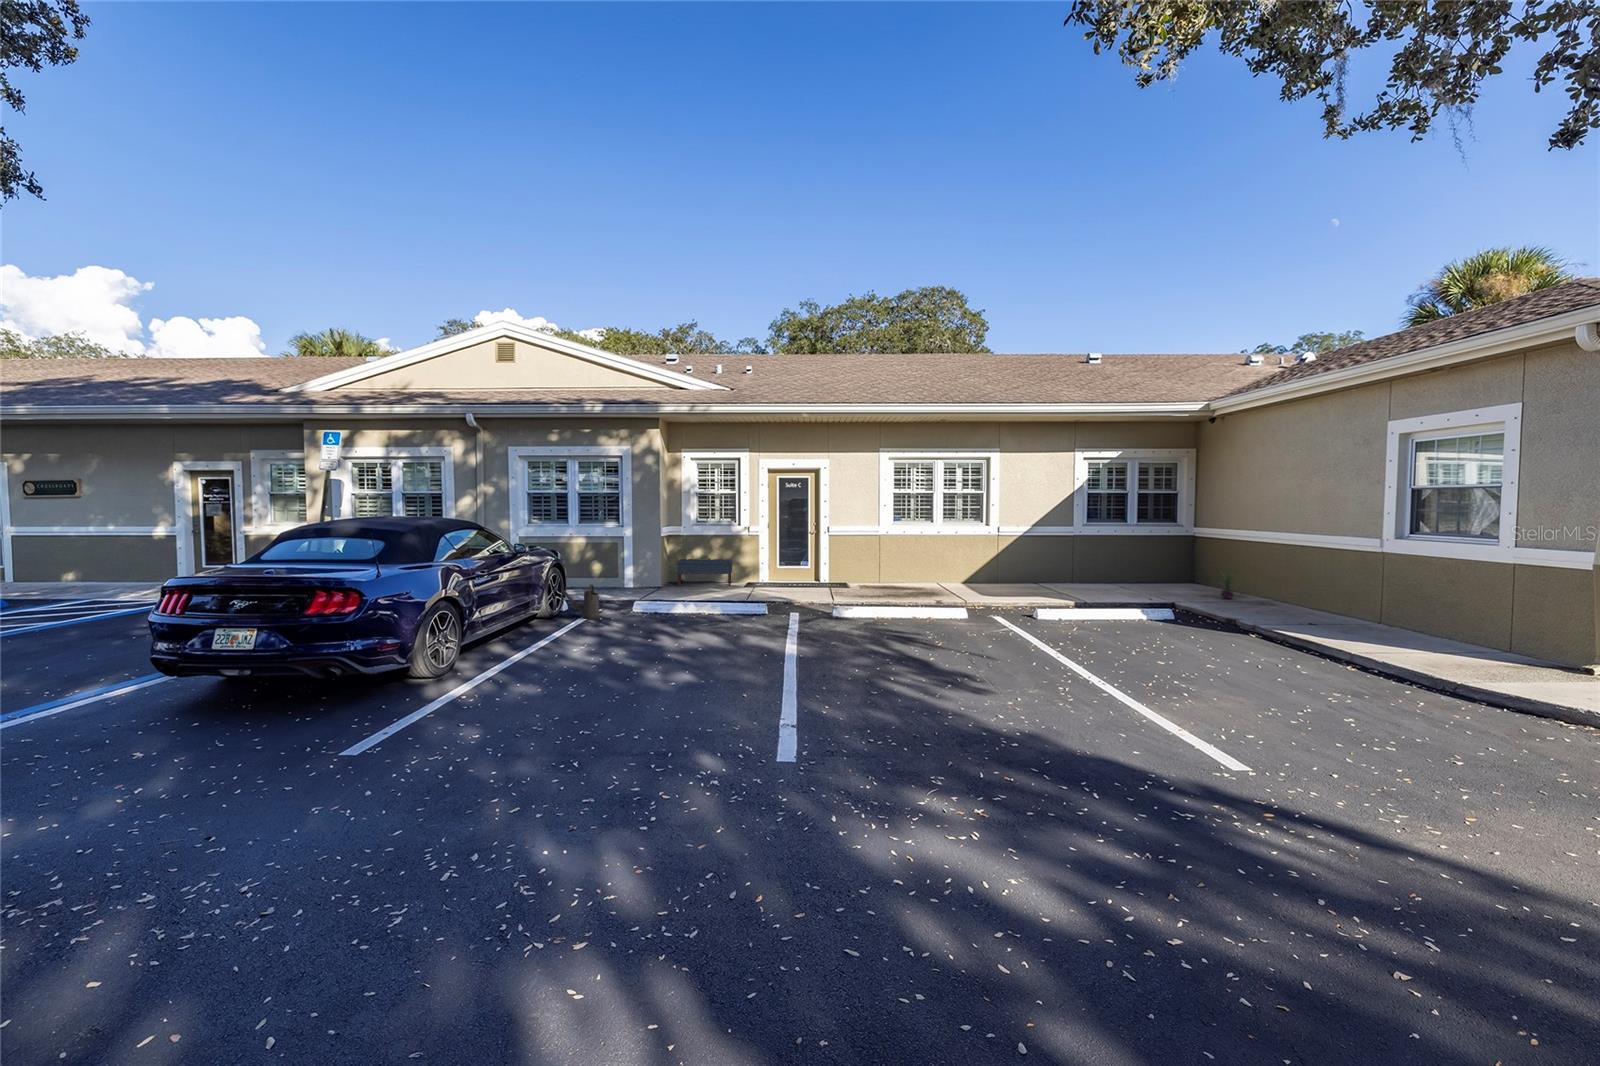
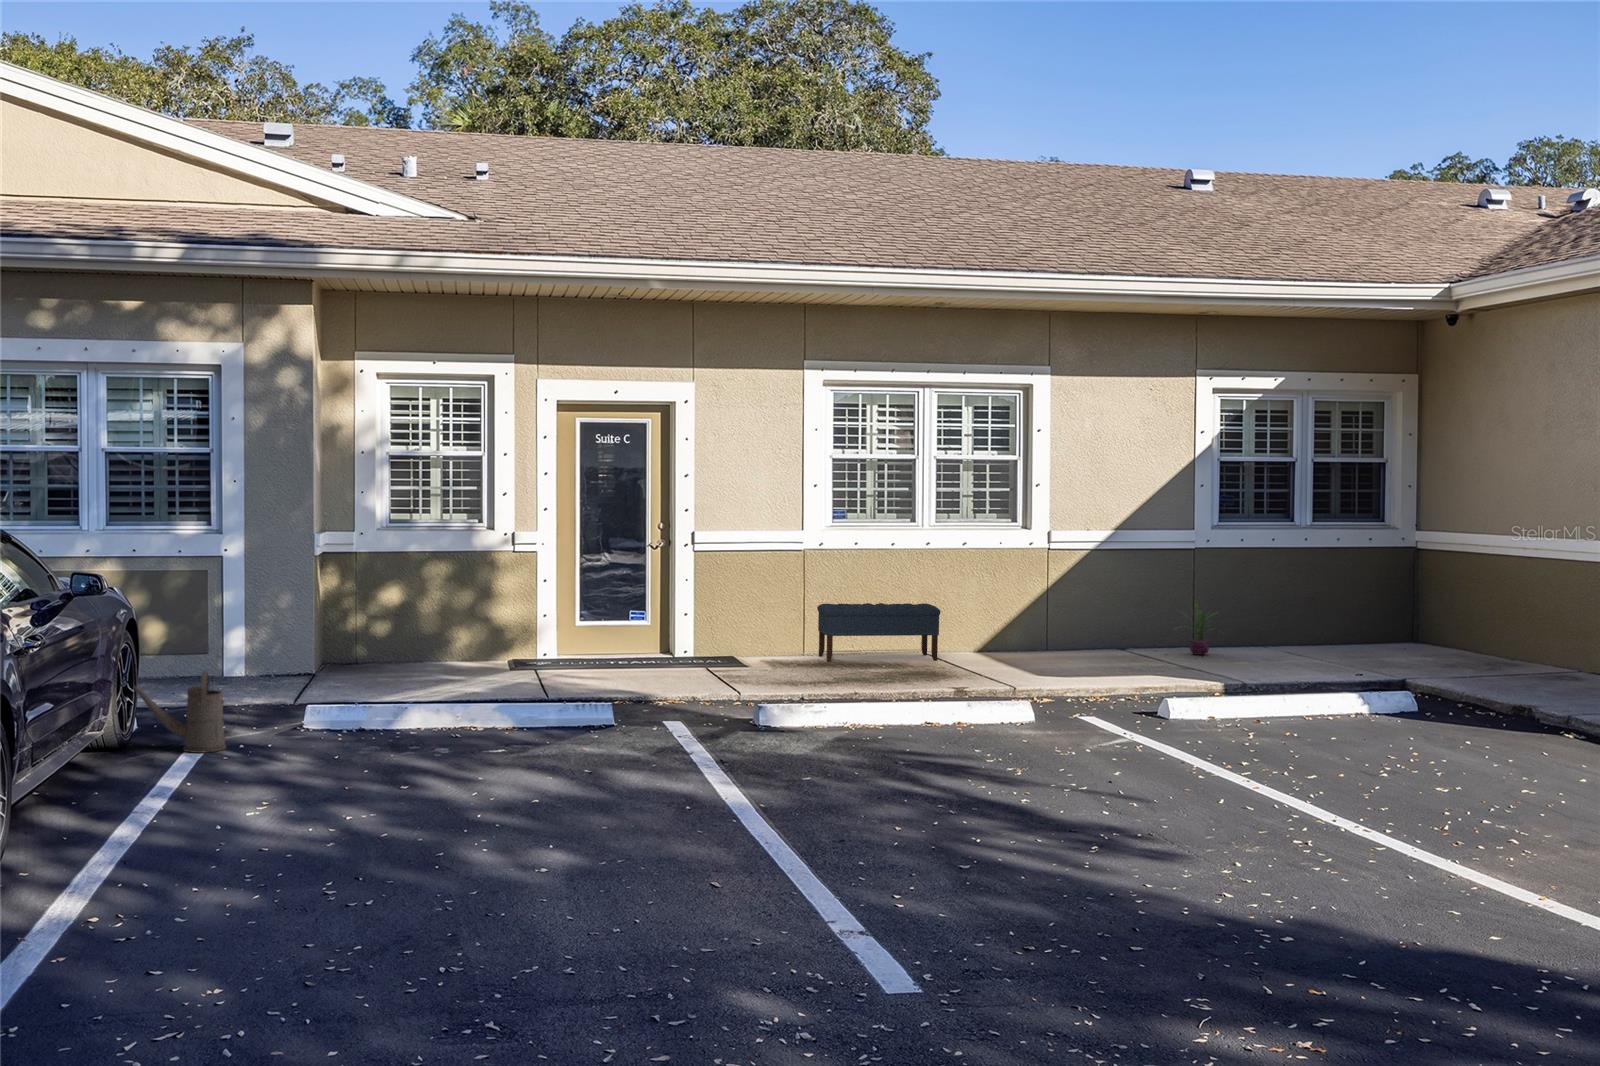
bench: present [677,559,732,586] -> present [817,603,941,661]
decorative plant: present [1221,571,1233,599] -> present [1176,601,1209,655]

